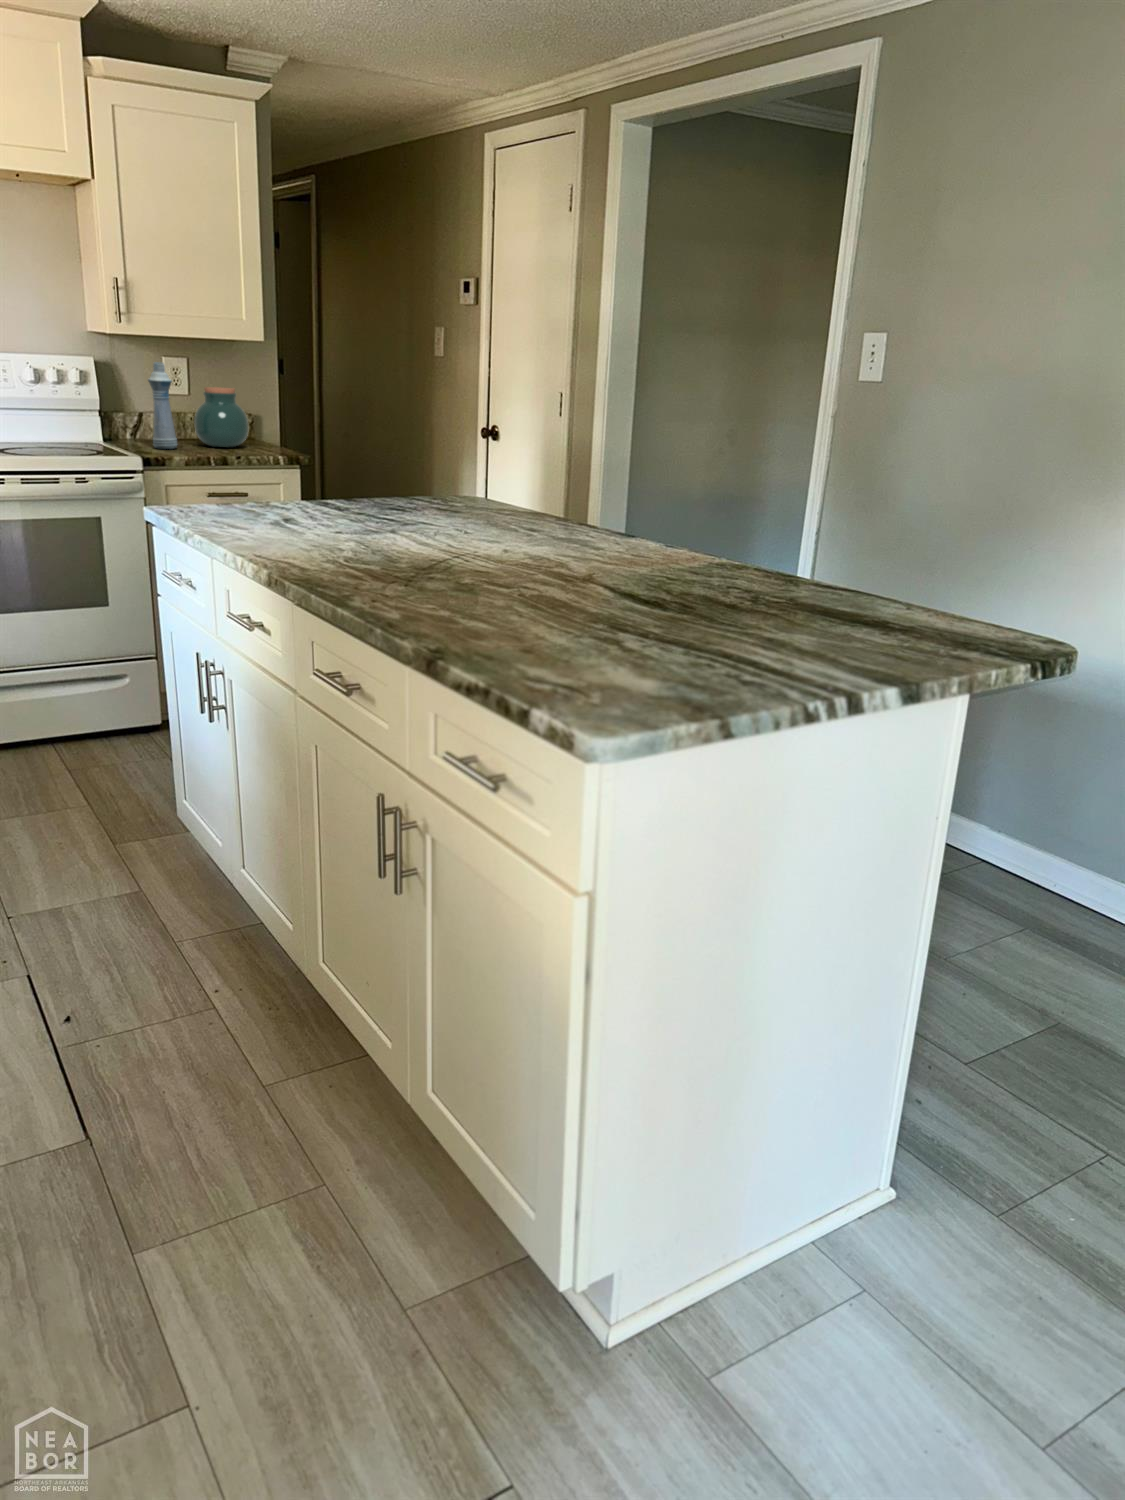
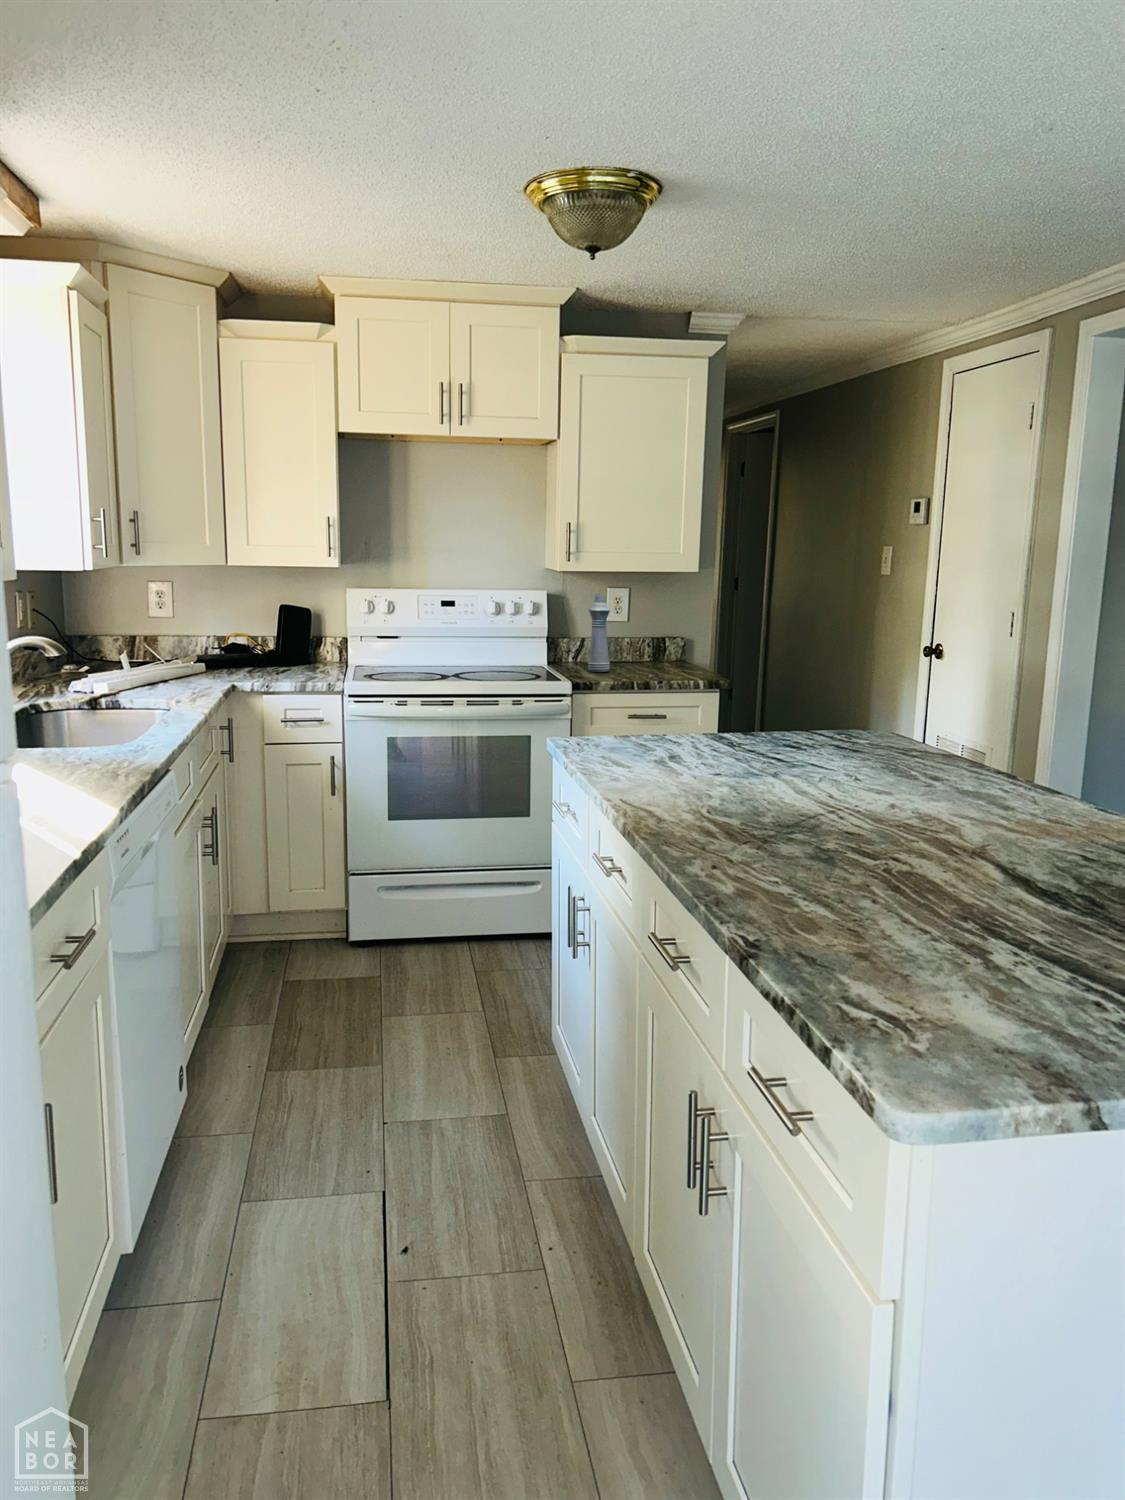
jar: present [194,387,248,447] -> none [629,615,678,670]

